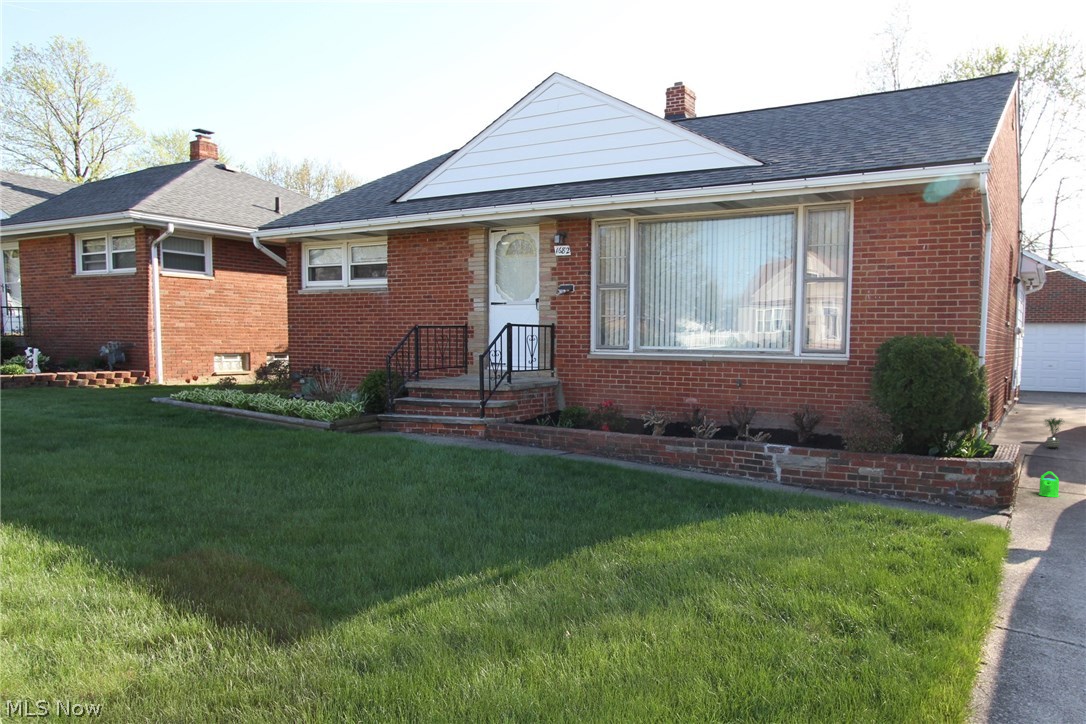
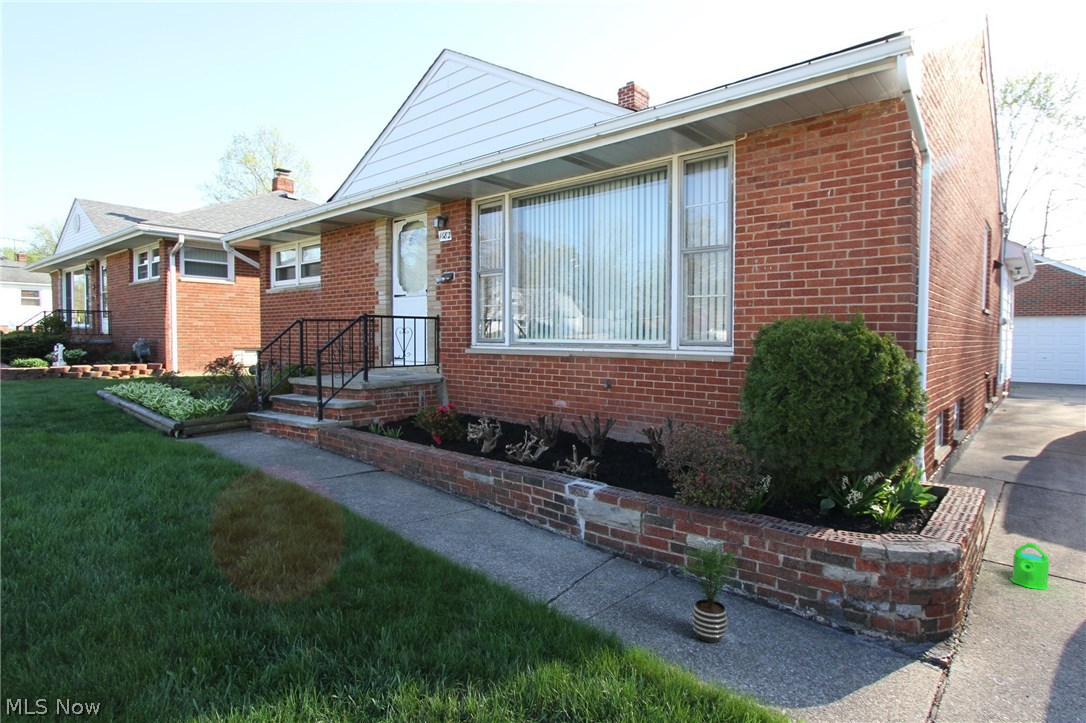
potted plant: present [1045,418,1062,449] -> present [678,546,736,643]

